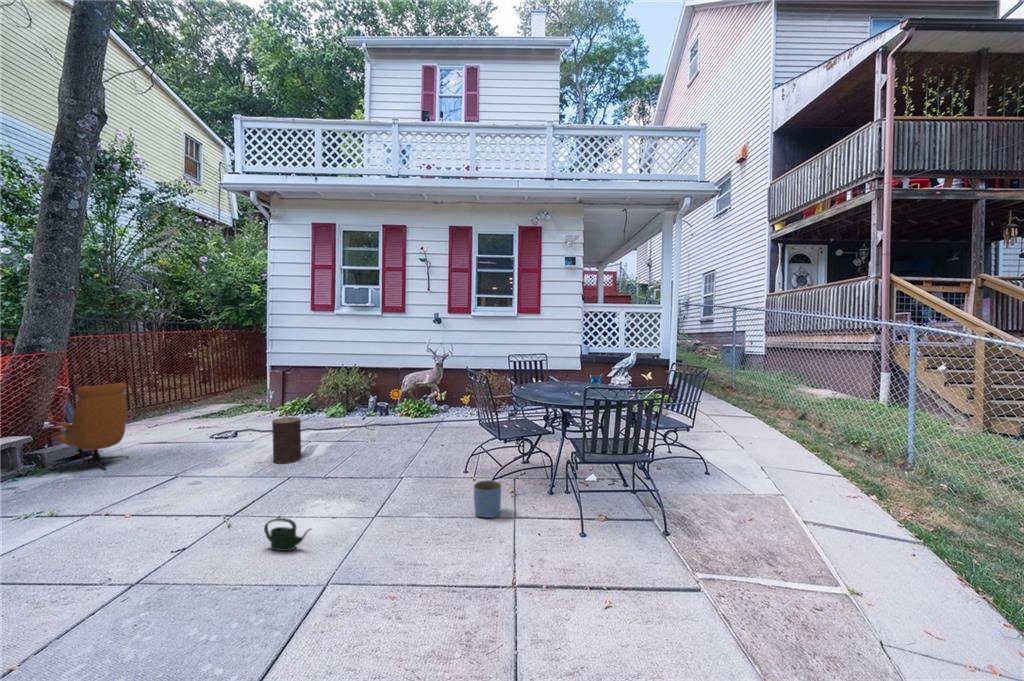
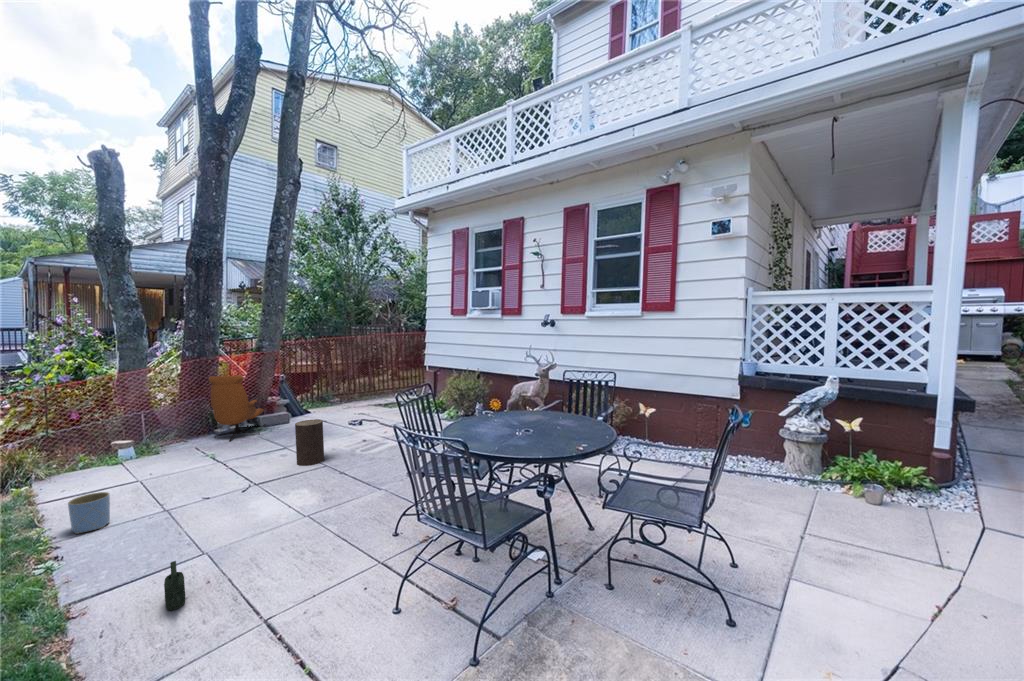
planter: present [474,480,502,518] -> present [68,492,110,534]
watering can: present [264,518,311,551] -> present [164,561,185,610]

